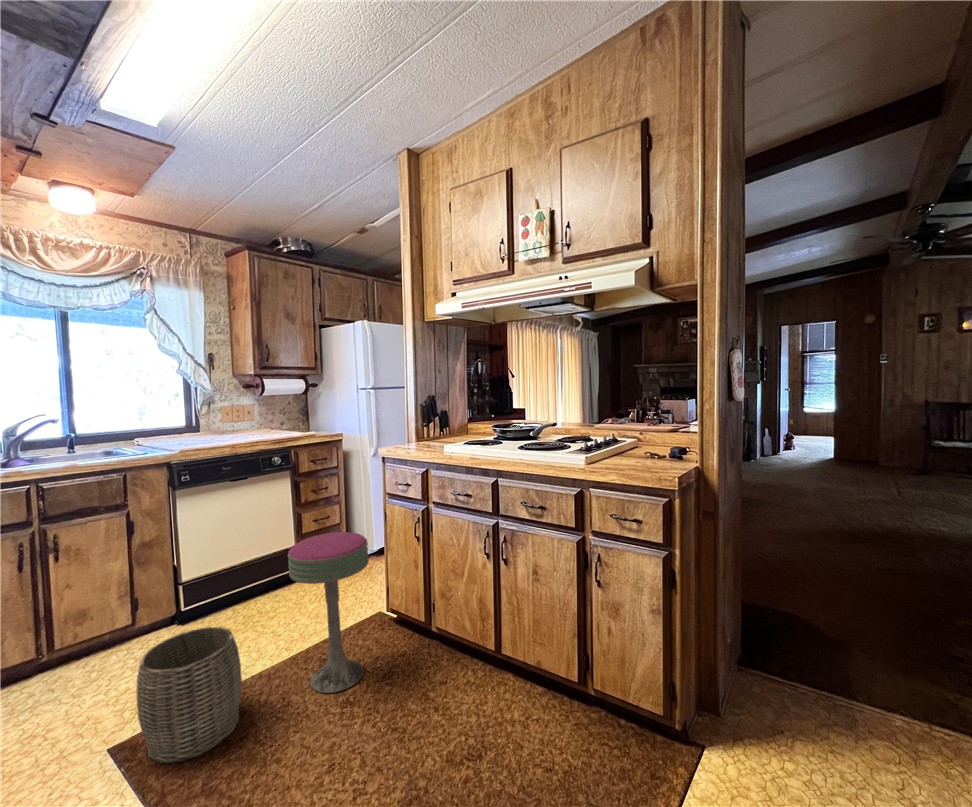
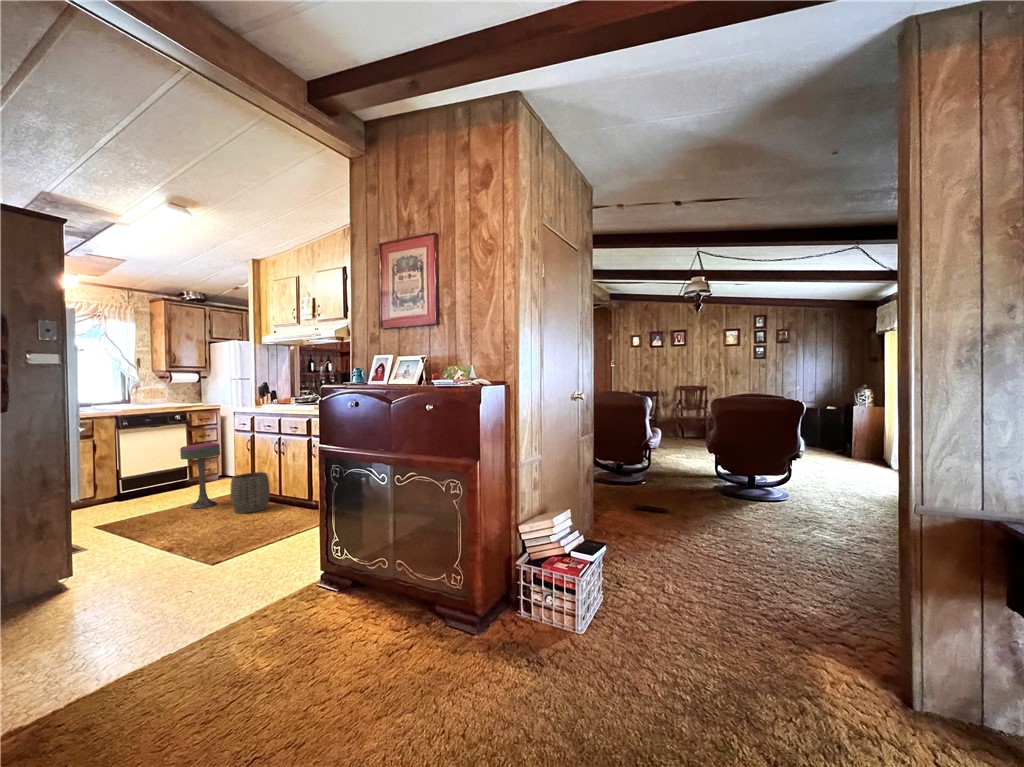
woven basket: present [137,627,242,763] -> present [231,472,270,514]

